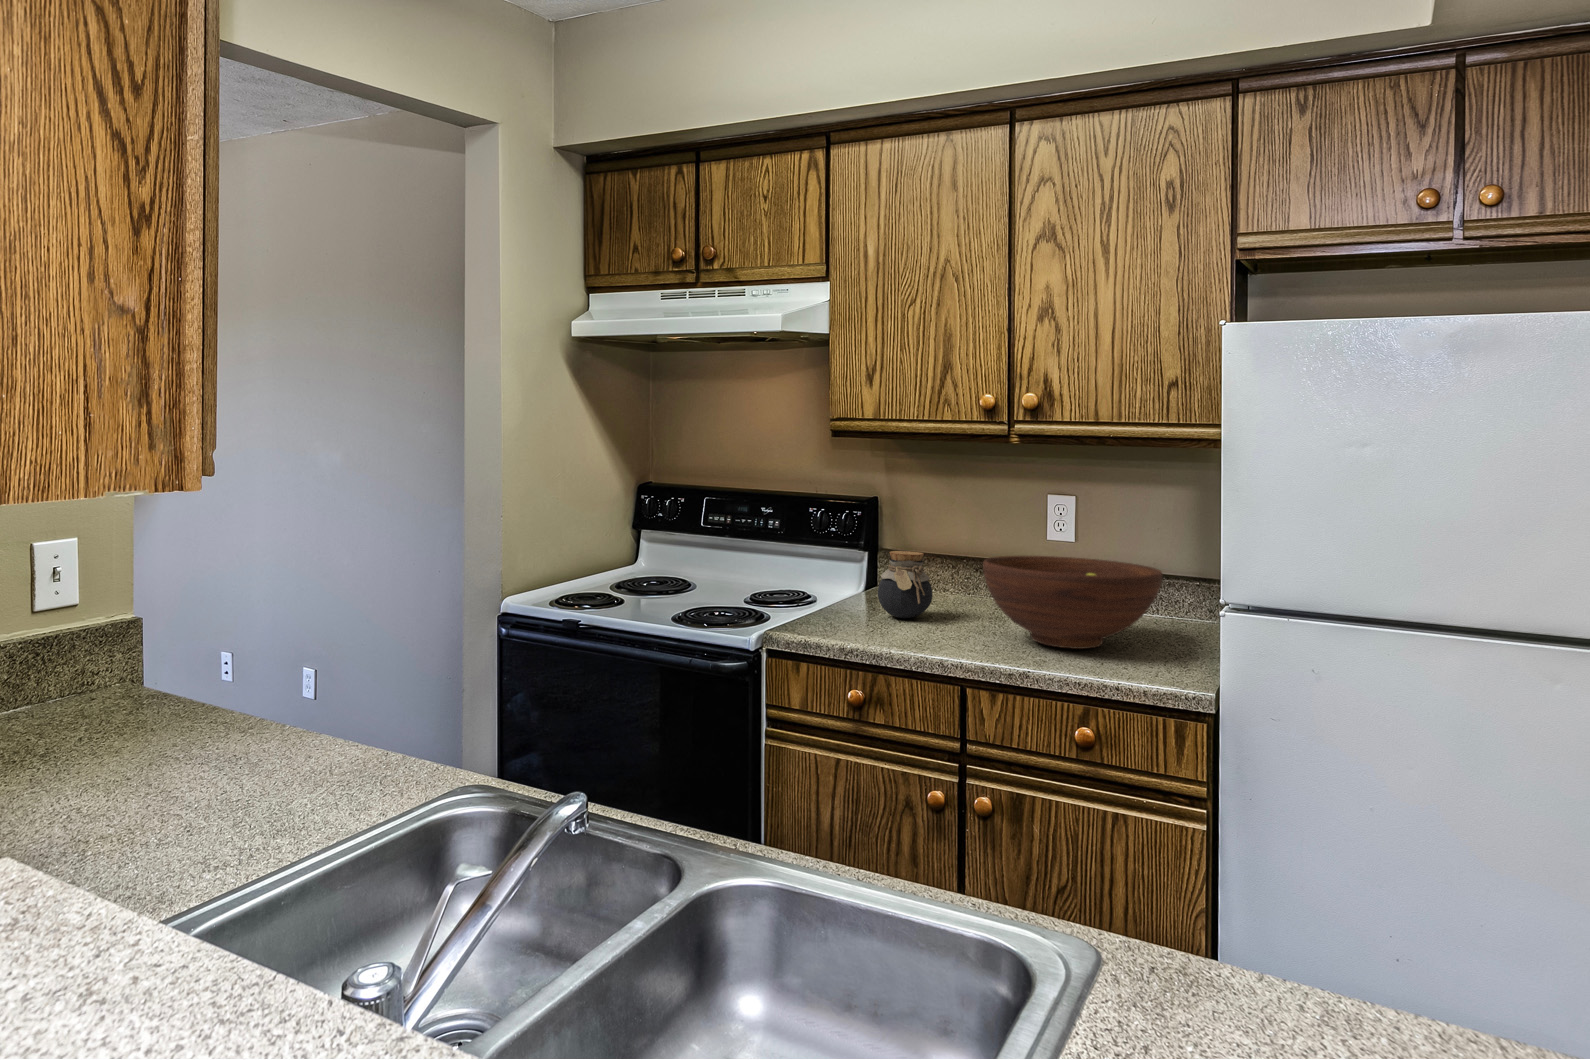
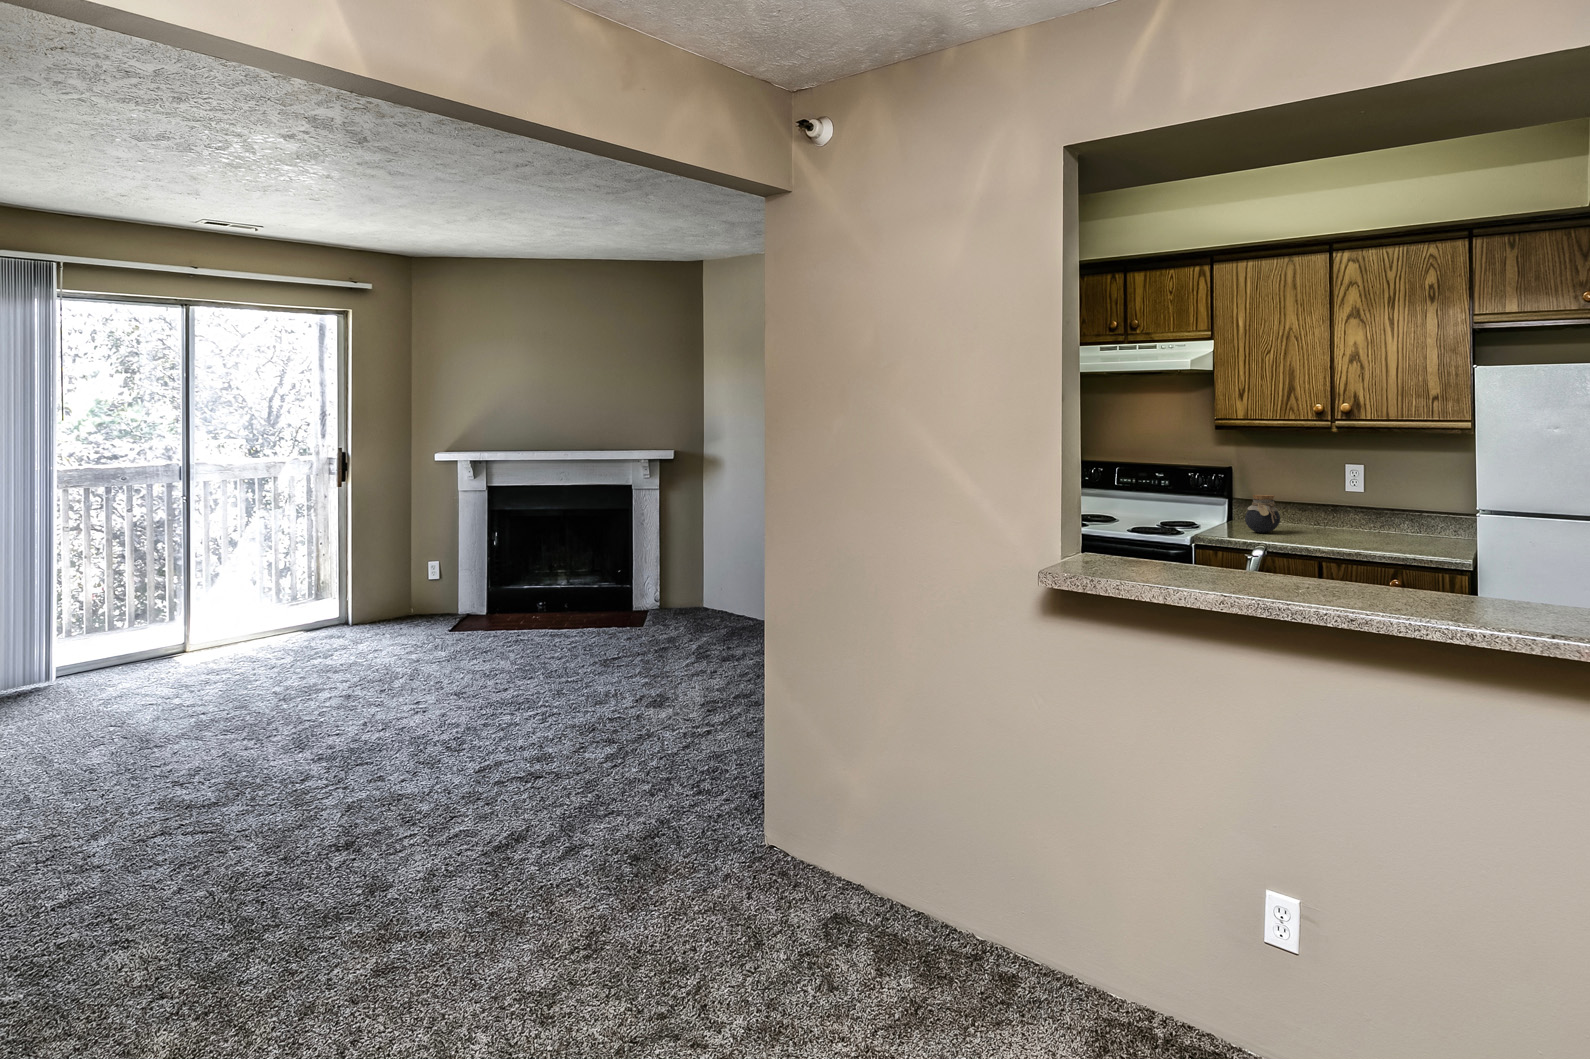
fruit bowl: present [983,556,1162,649] -> none [1316,495,1427,543]

